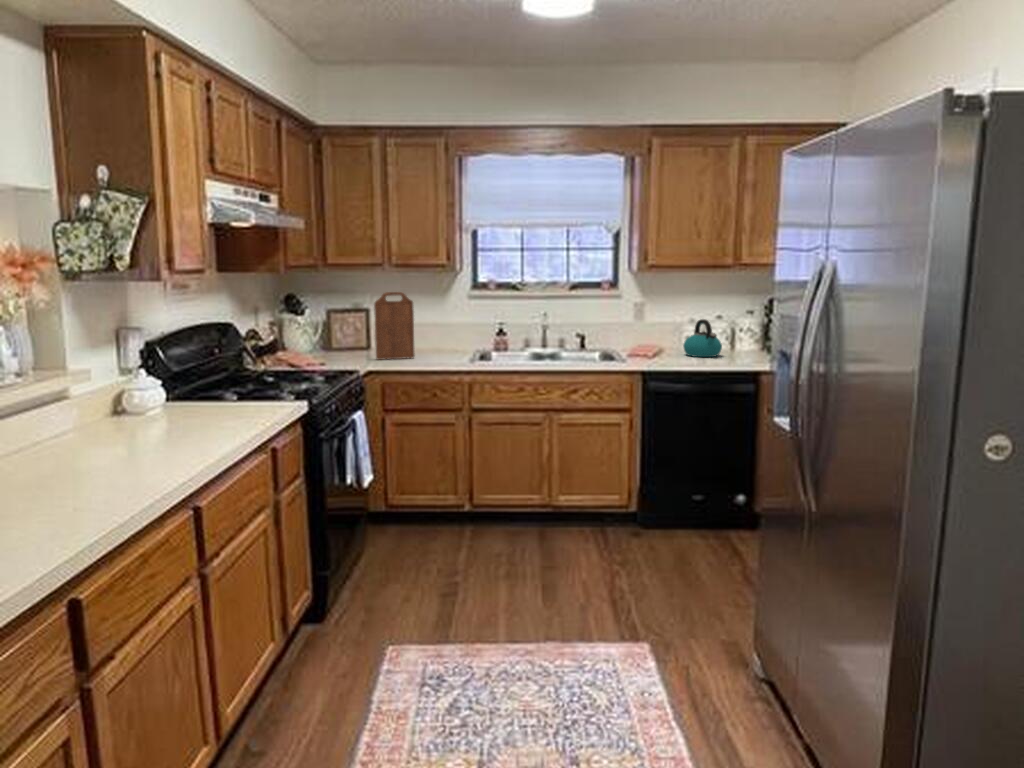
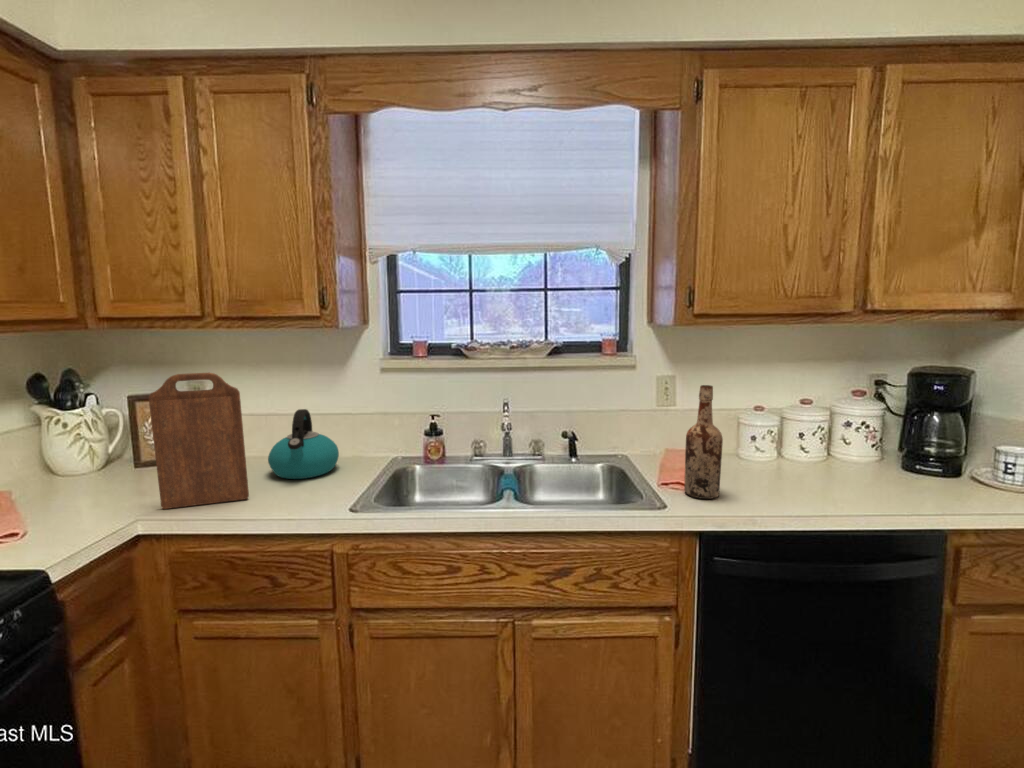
wine bottle: none [640,302,658,360] -> present [684,385,723,499]
kettle: present [683,319,722,357] -> present [268,409,339,479]

